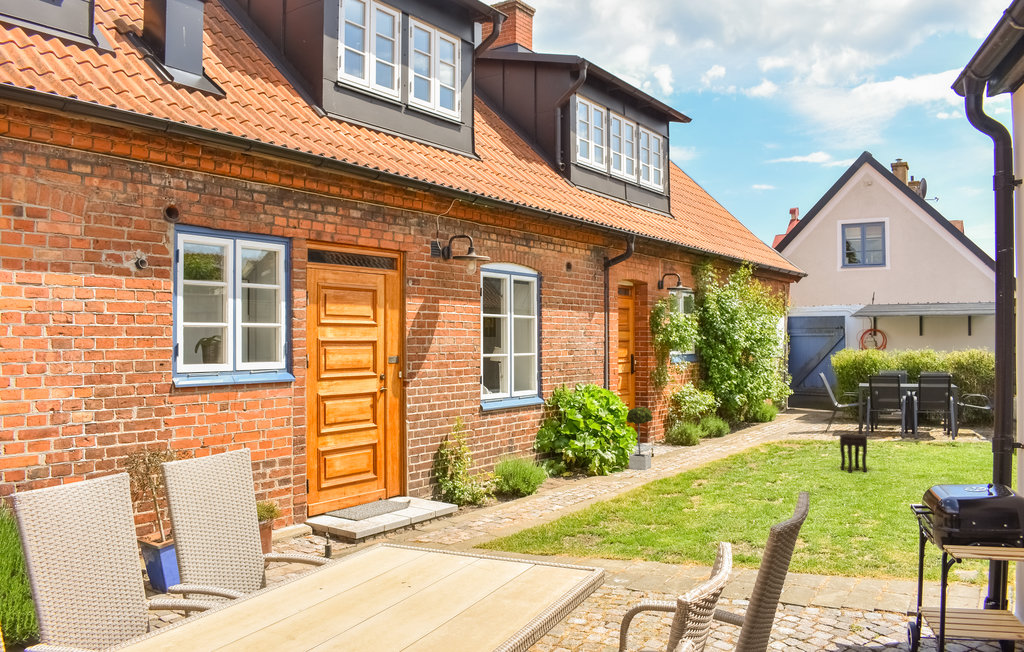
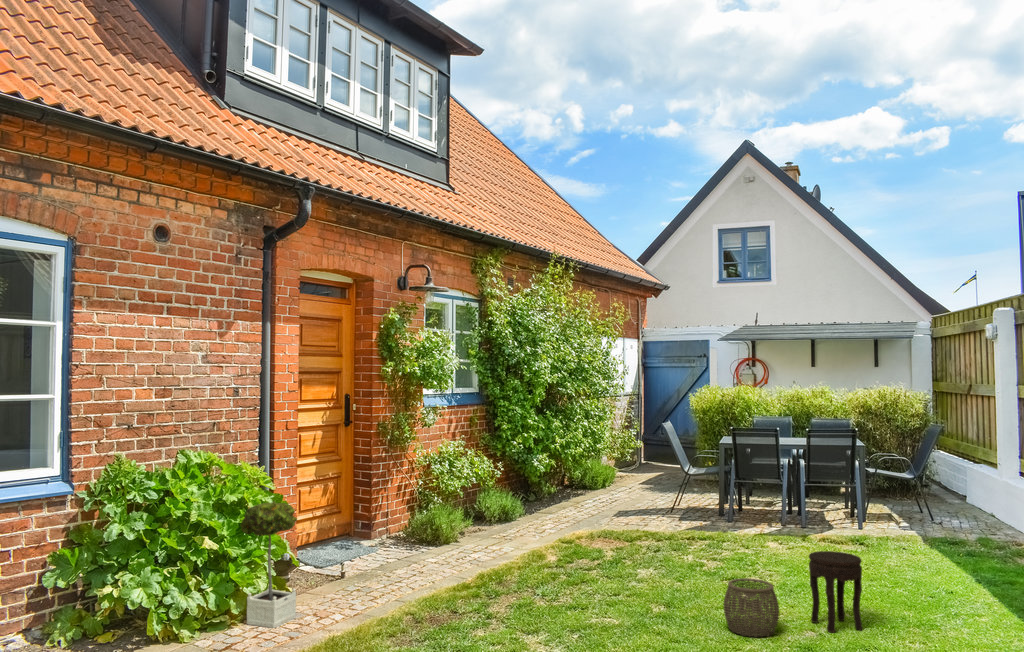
side table: present [840,434,867,473] -> present [809,551,862,633]
woven basket: none [885,447,916,474] -> present [723,578,779,637]

